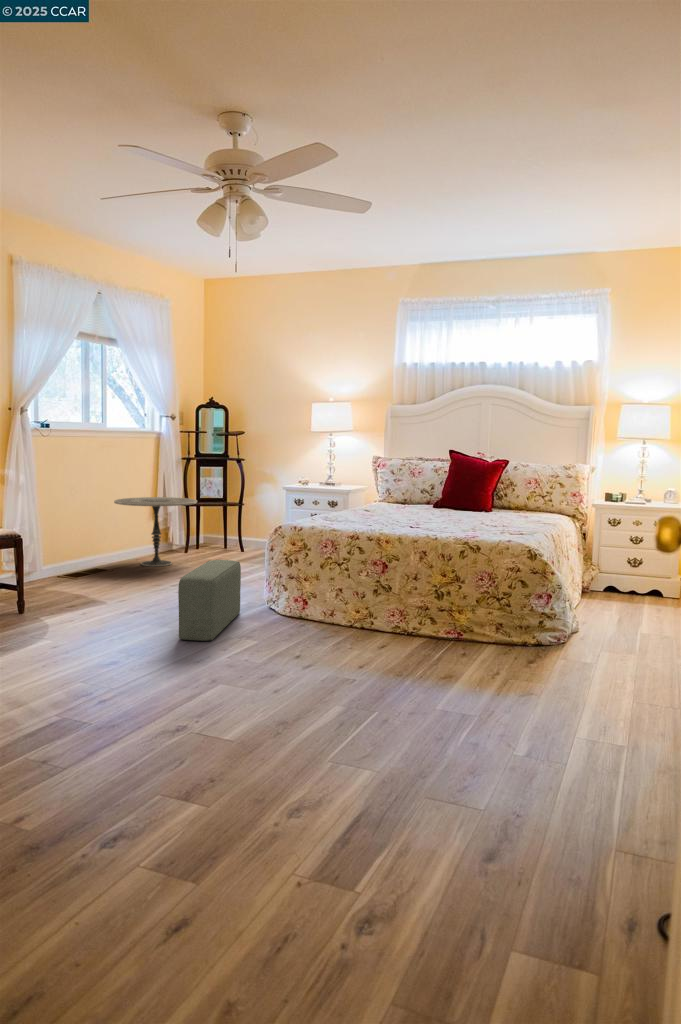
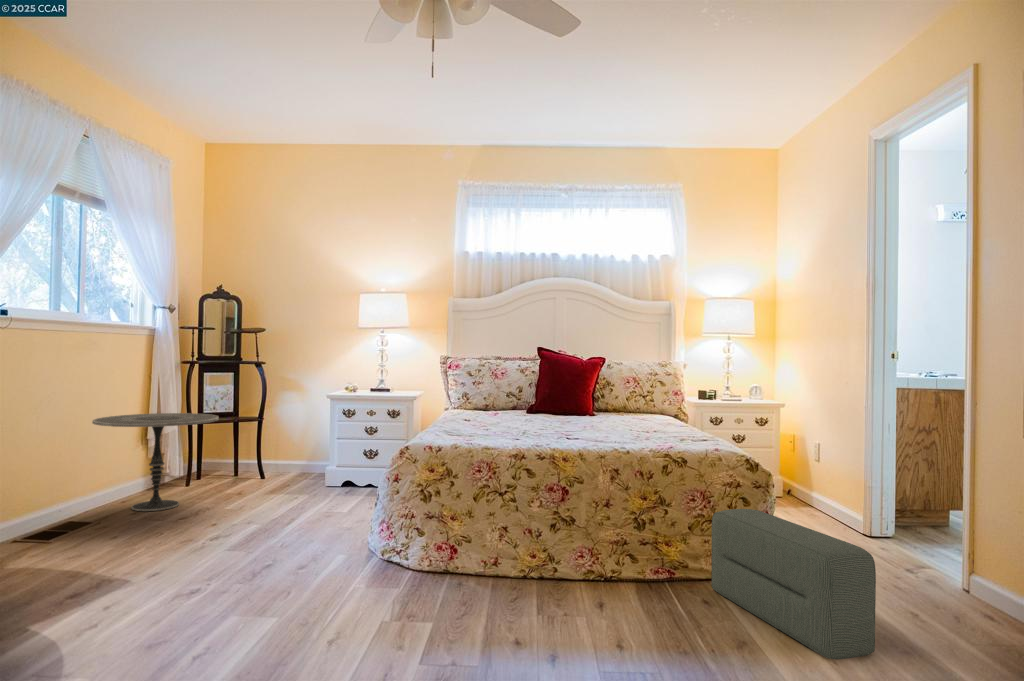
pouf: present [178,560,241,641] -> present [712,509,876,659]

